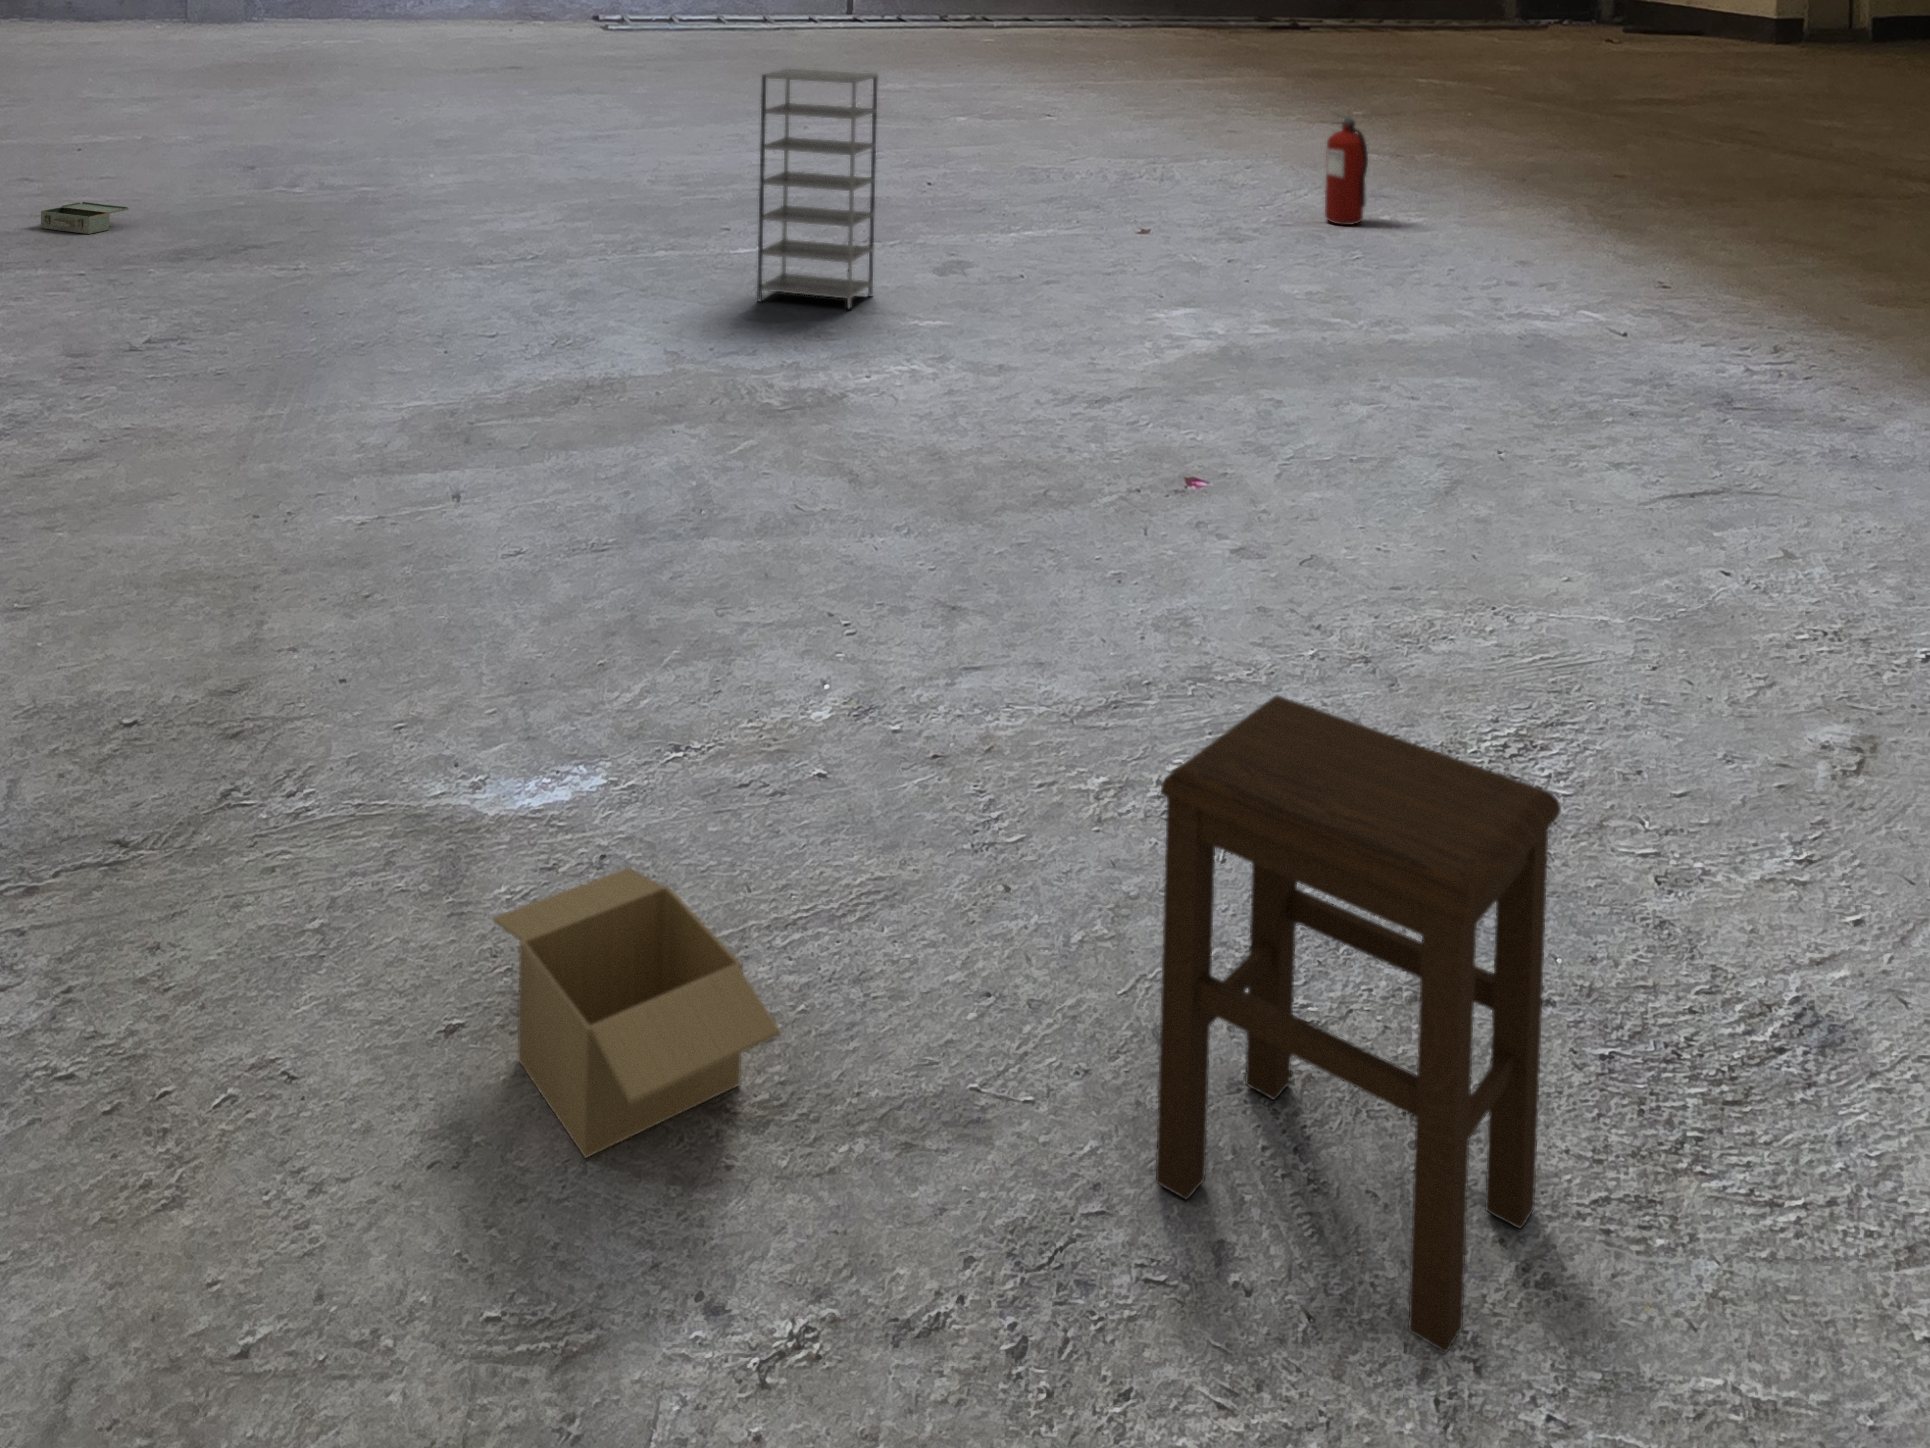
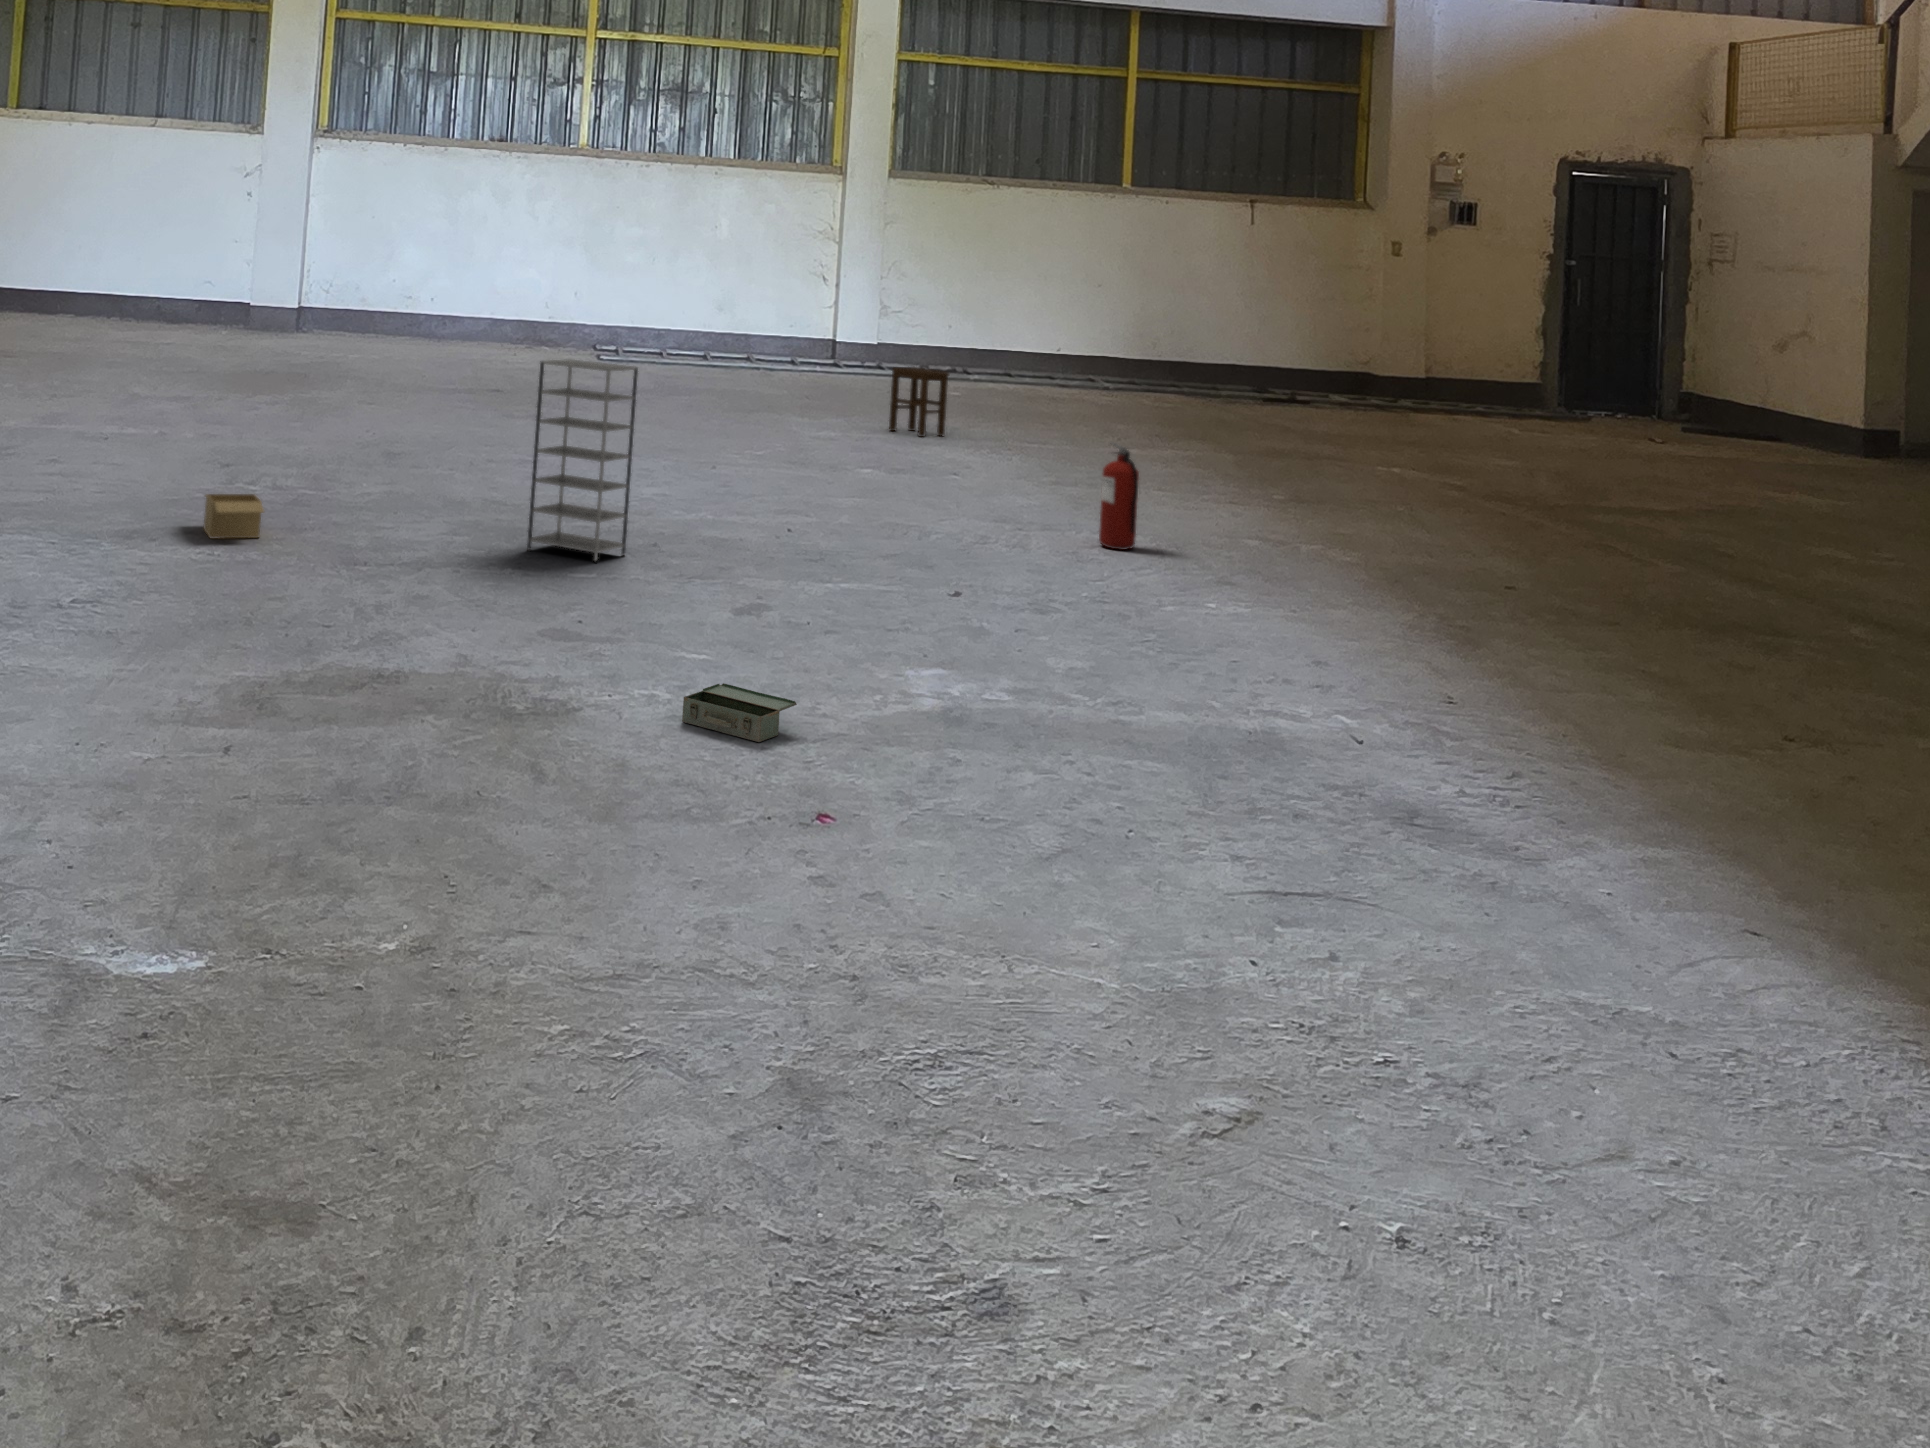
toolbox: present [41,202,128,234] -> present [682,683,797,742]
stool: present [1156,696,1561,1352] -> present [889,367,949,437]
cardboard box: present [493,867,781,1158] -> present [204,494,264,538]

